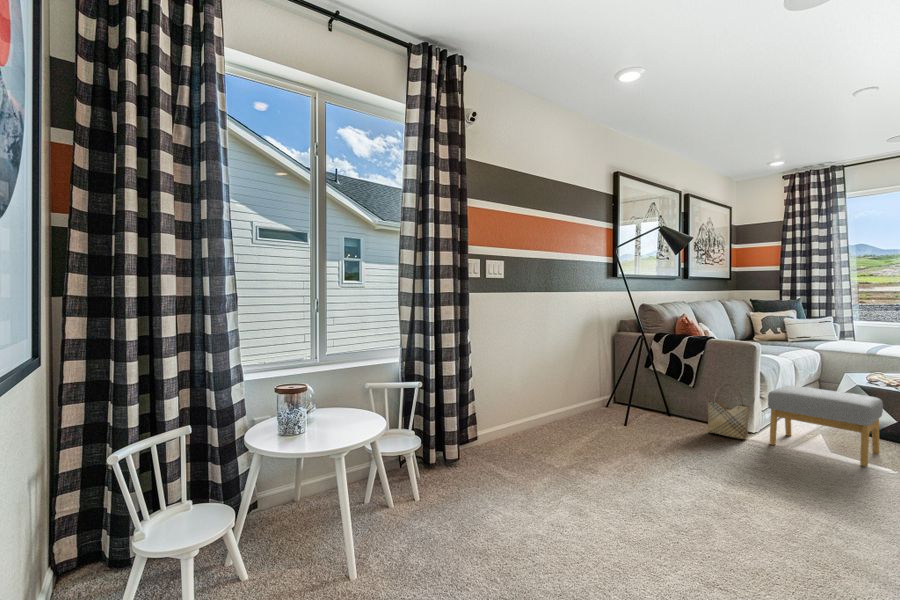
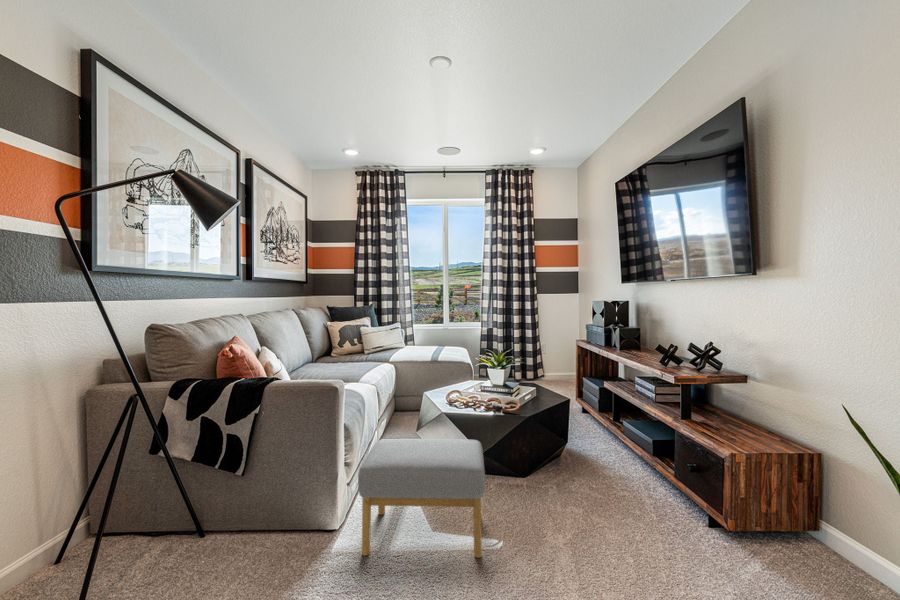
woven basket: present [707,384,751,439] -> none [263,463,334,567]

